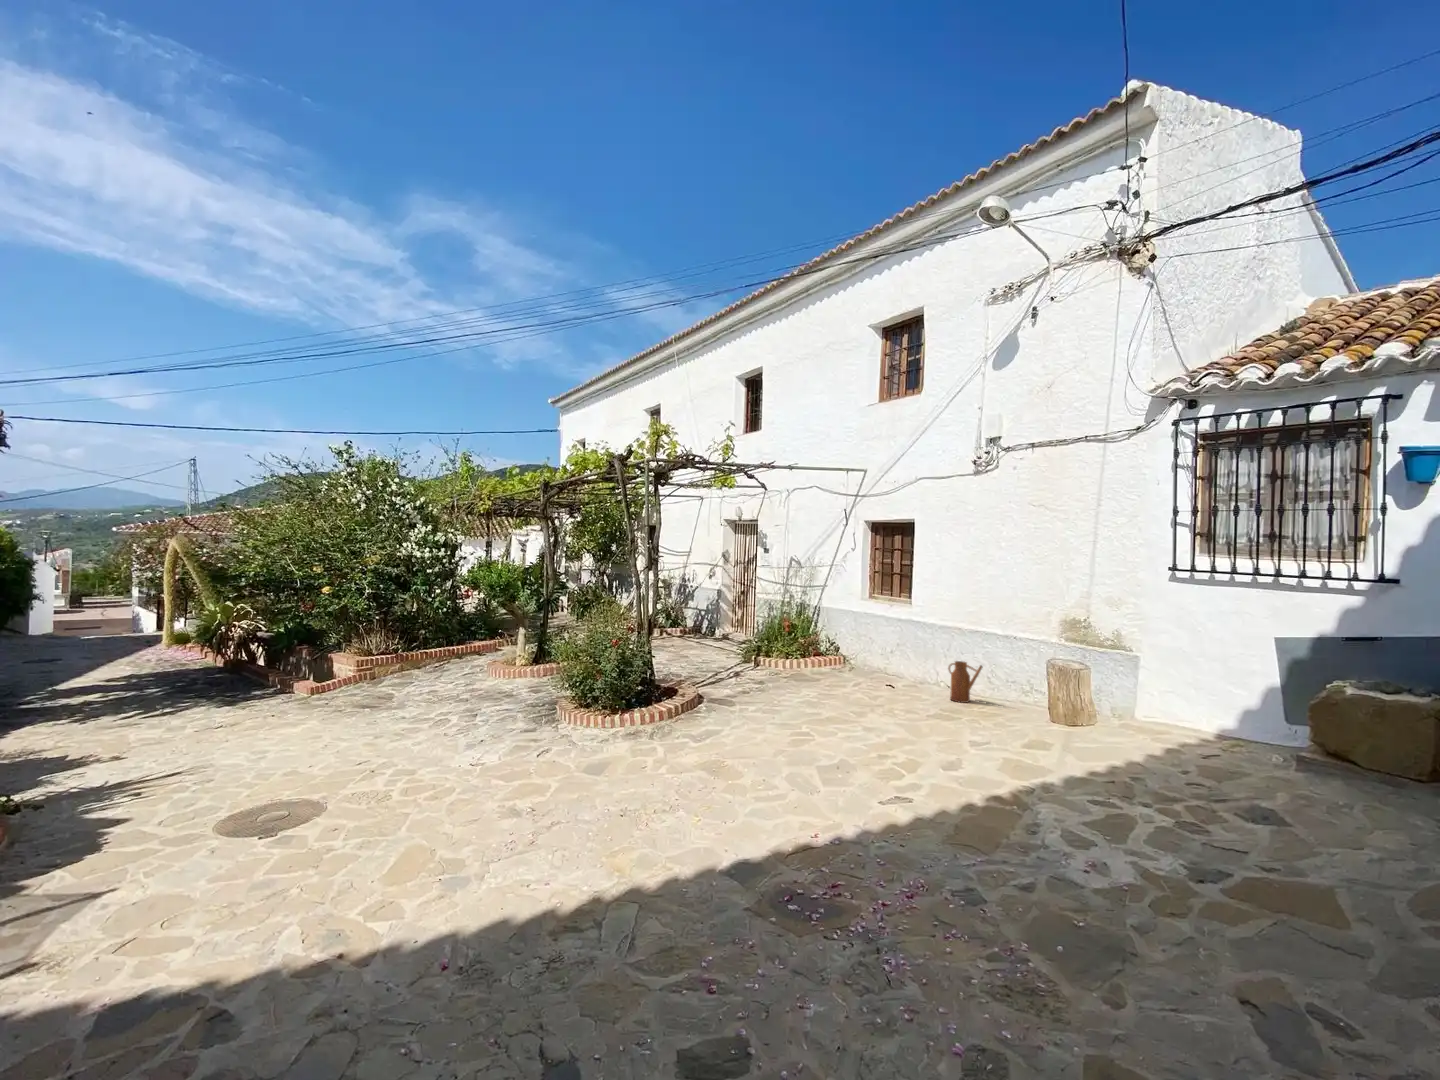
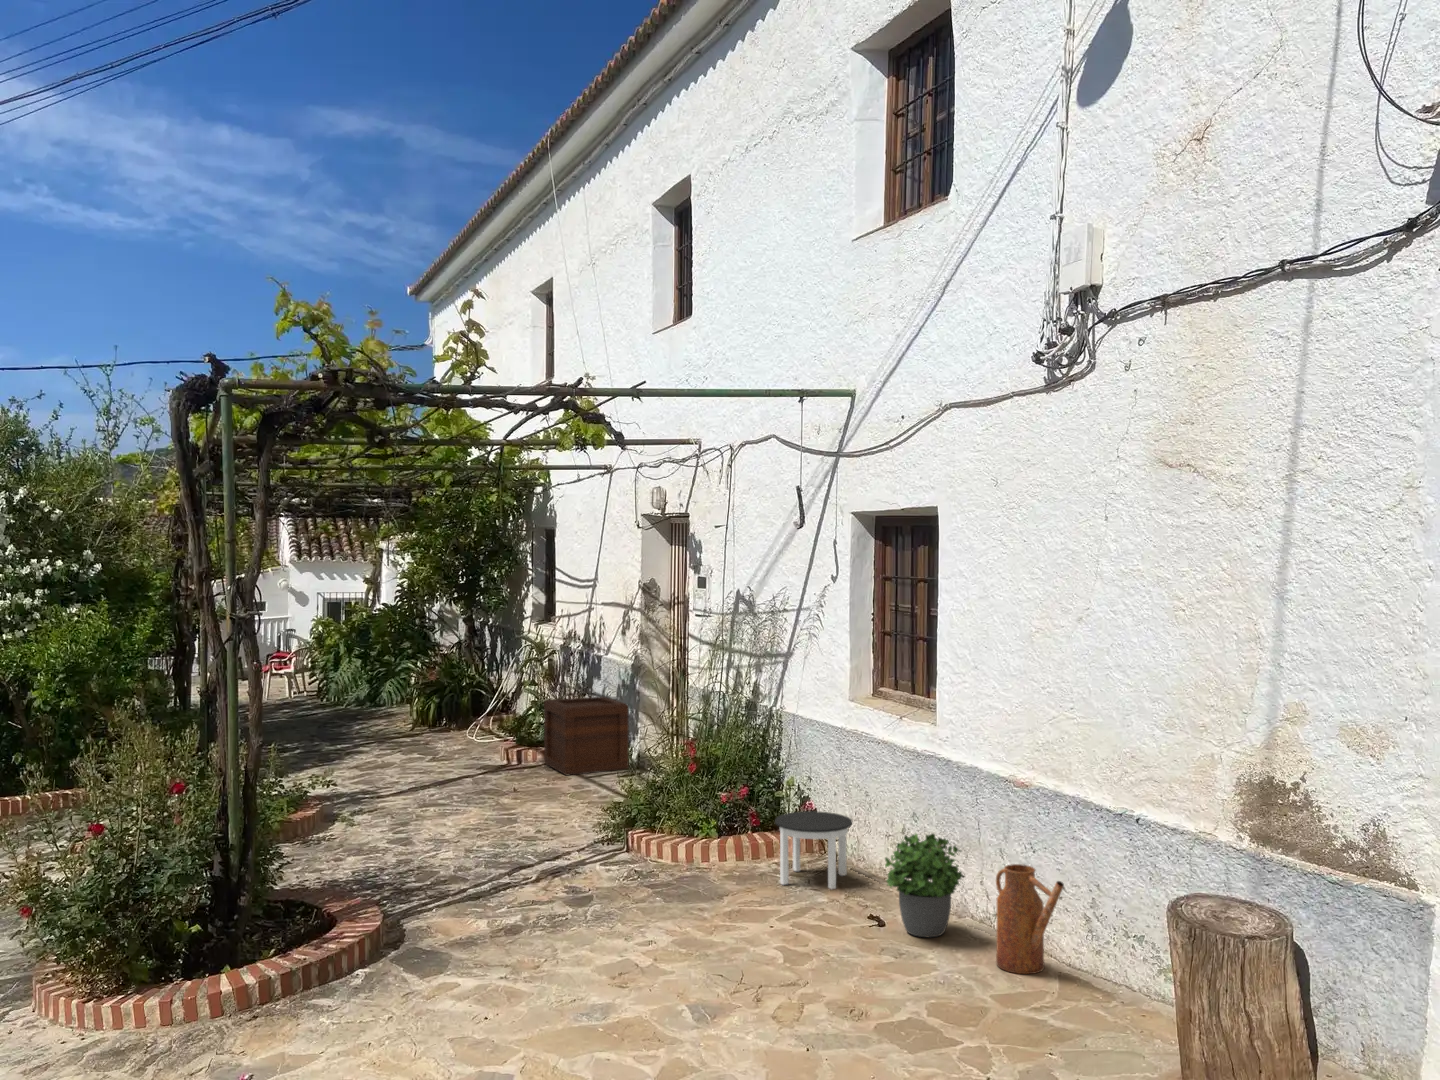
wooden crate: none [669,606,713,642] -> present [544,697,629,775]
round table: none [832,649,866,680] -> present [775,811,852,889]
potted plant: none [897,651,929,693] -> present [885,834,964,937]

